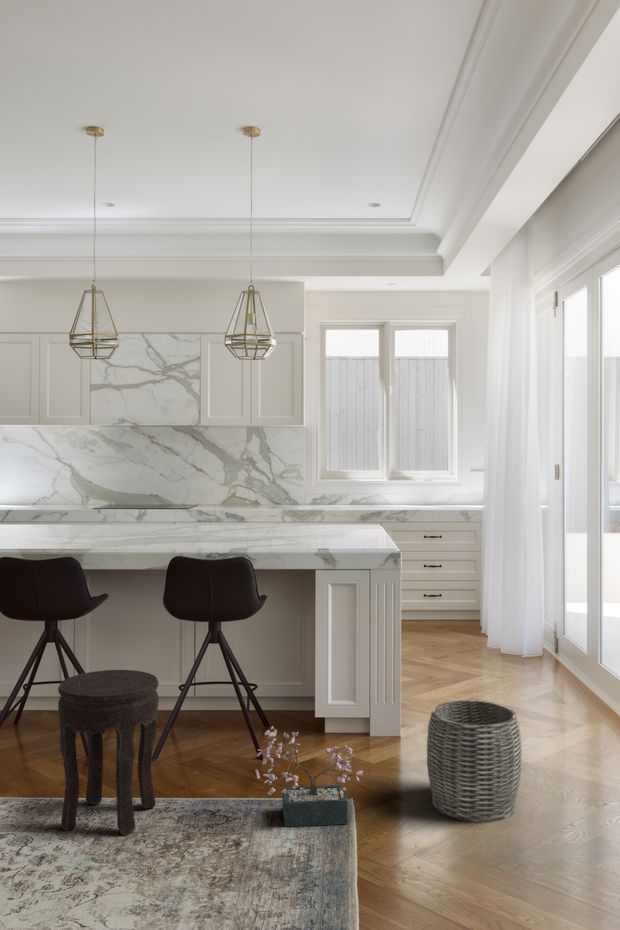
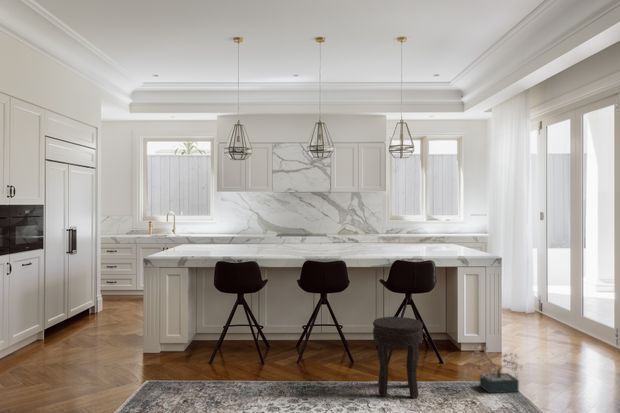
woven basket: present [427,700,522,822] -> none [545,331,598,390]

